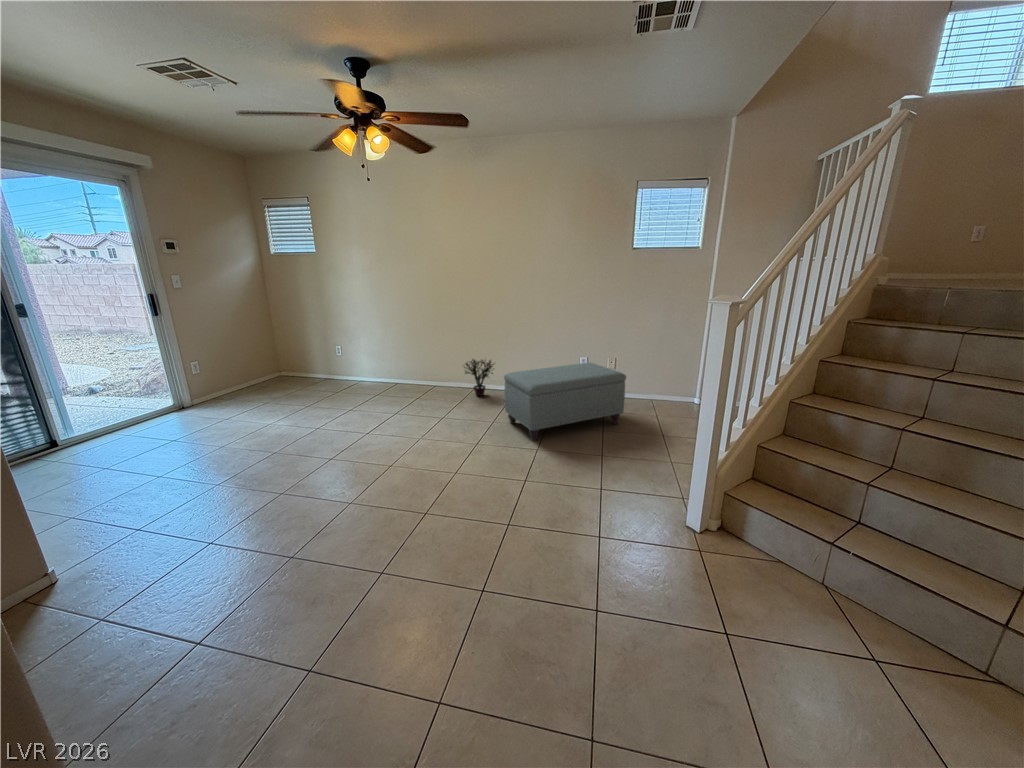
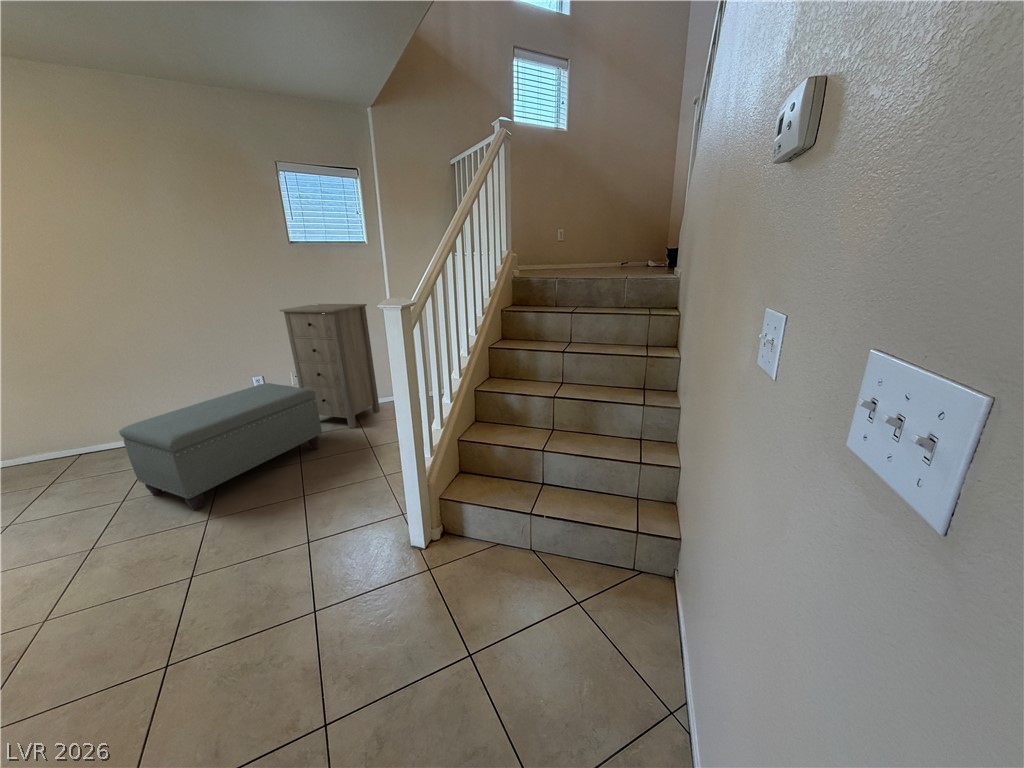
storage cabinet: none [611,303,687,416] -> present [279,304,380,428]
potted plant: present [464,359,494,396] -> none [30,406,109,467]

